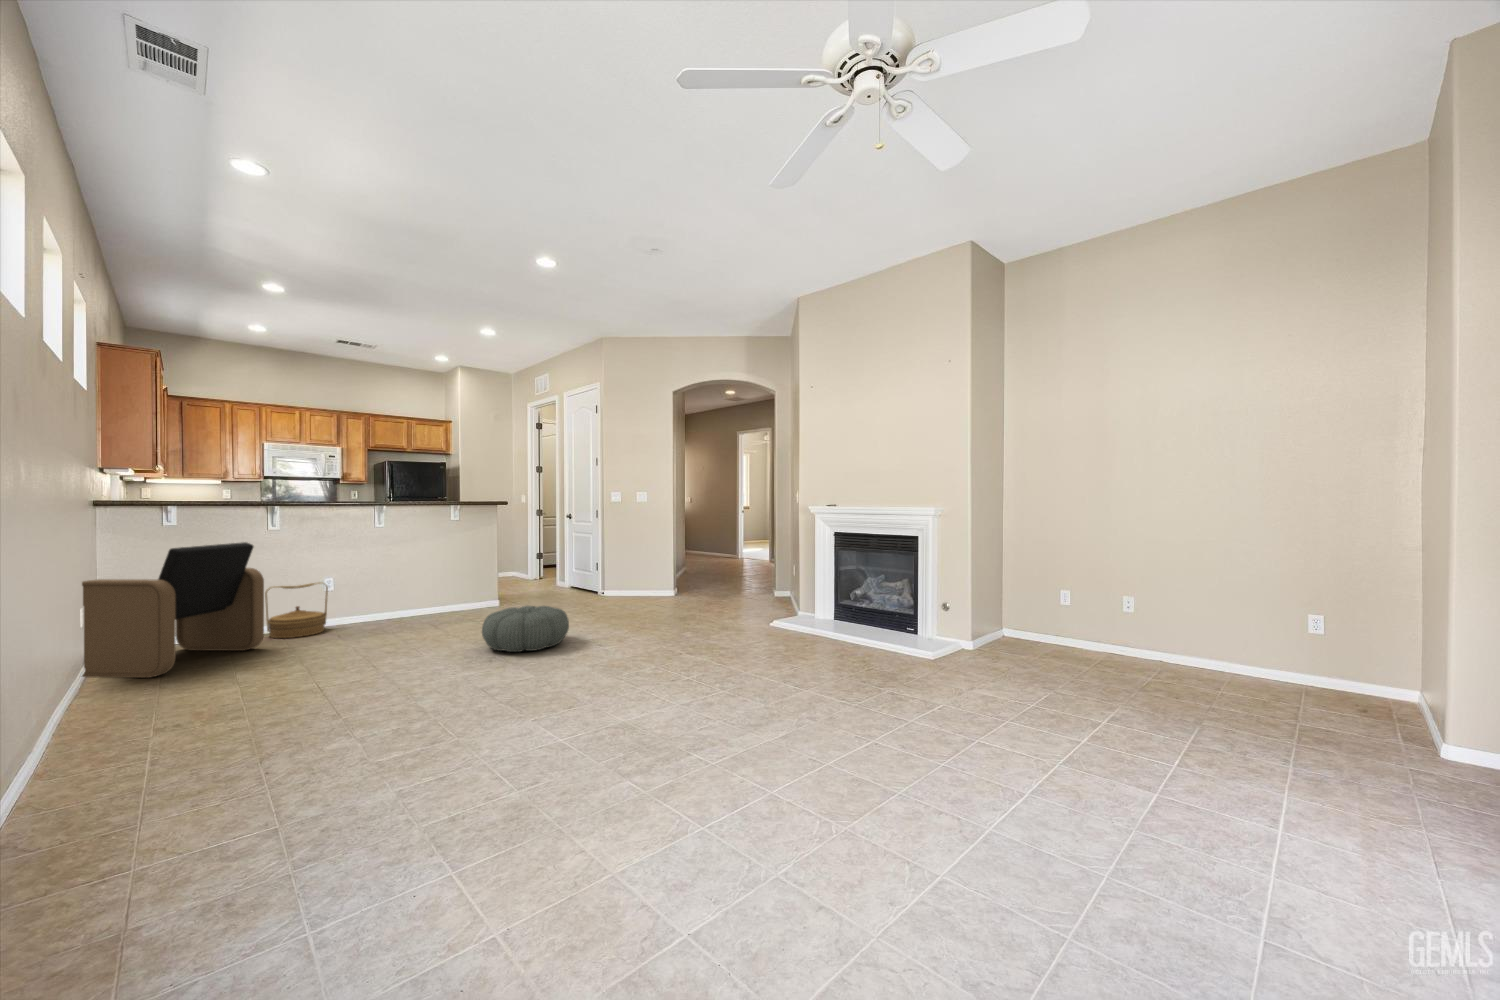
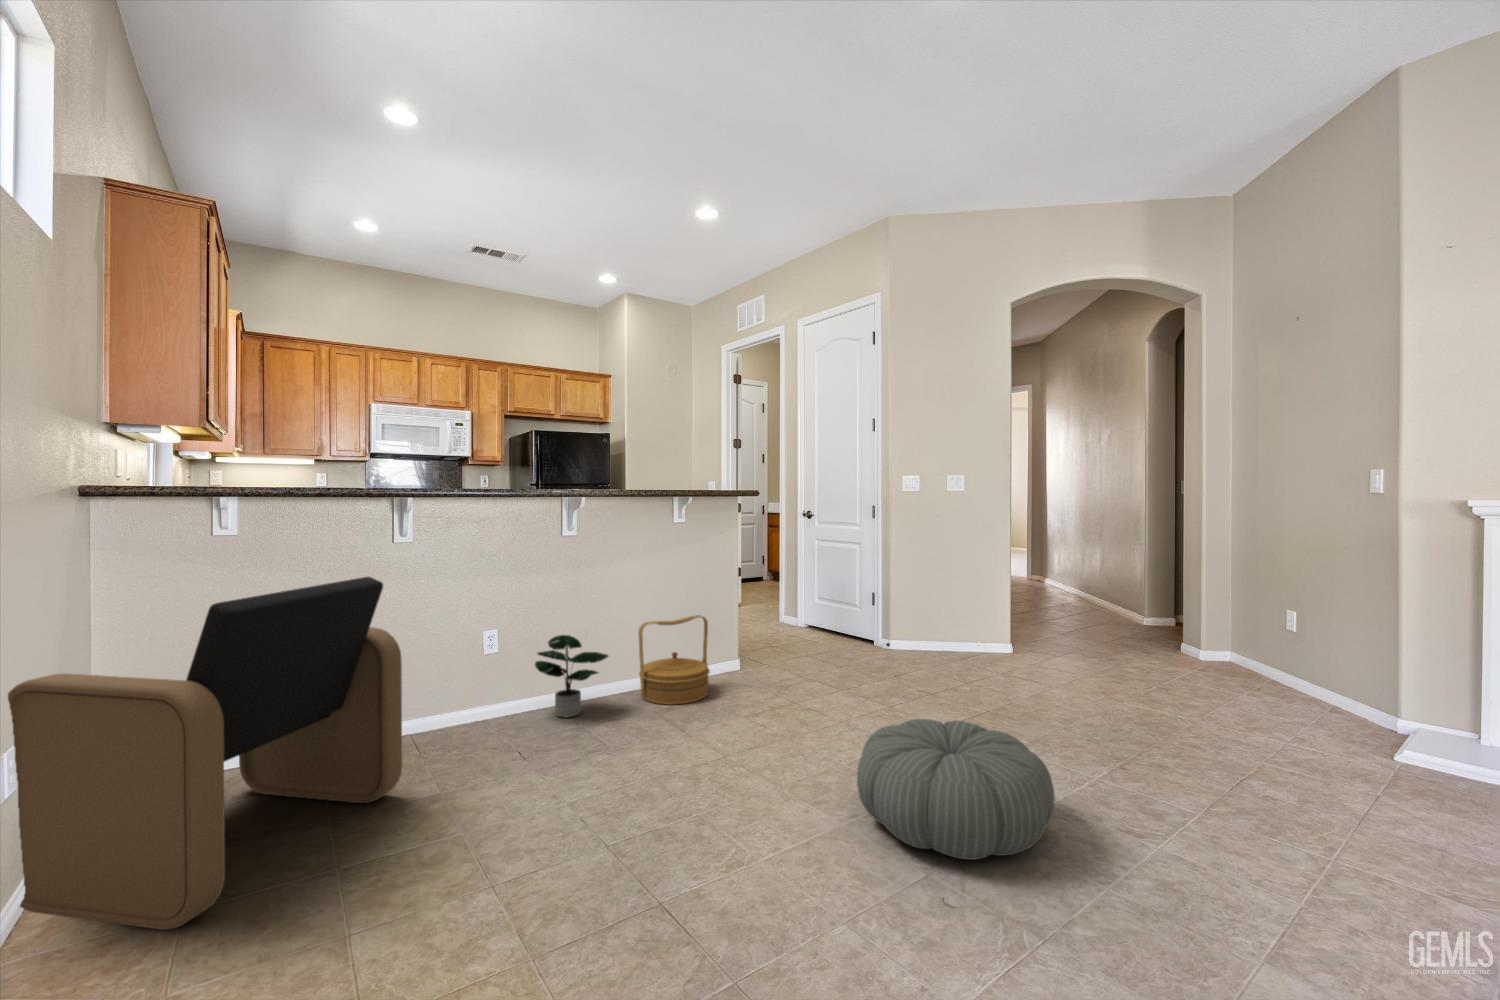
woven basket: present [265,582,328,638] -> present [638,615,710,705]
potted plant: none [352,582,398,624] -> present [535,635,608,718]

